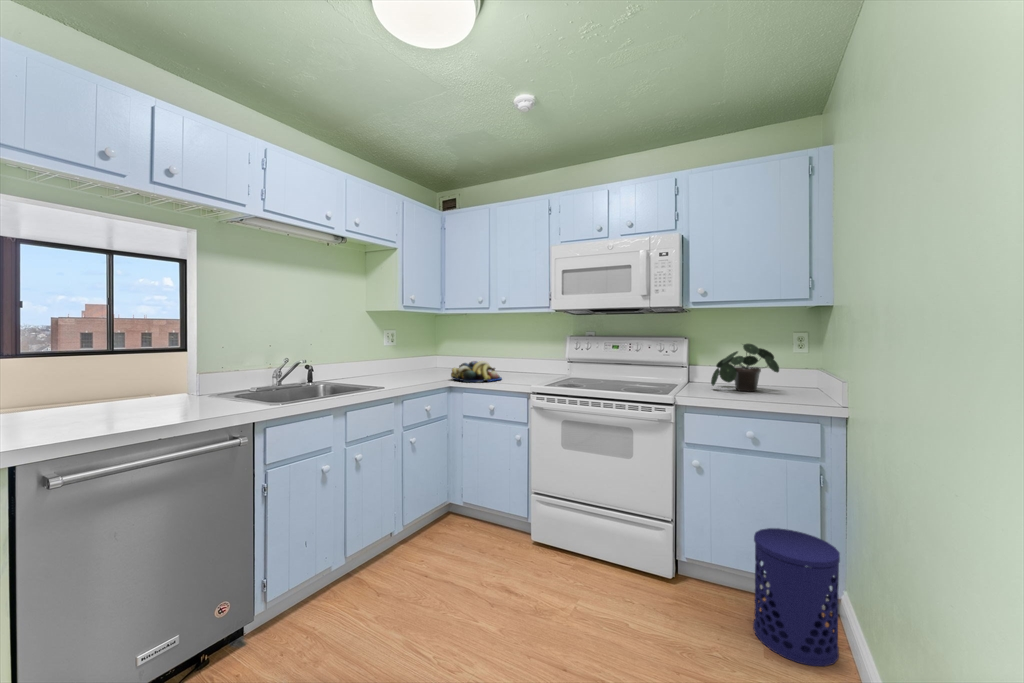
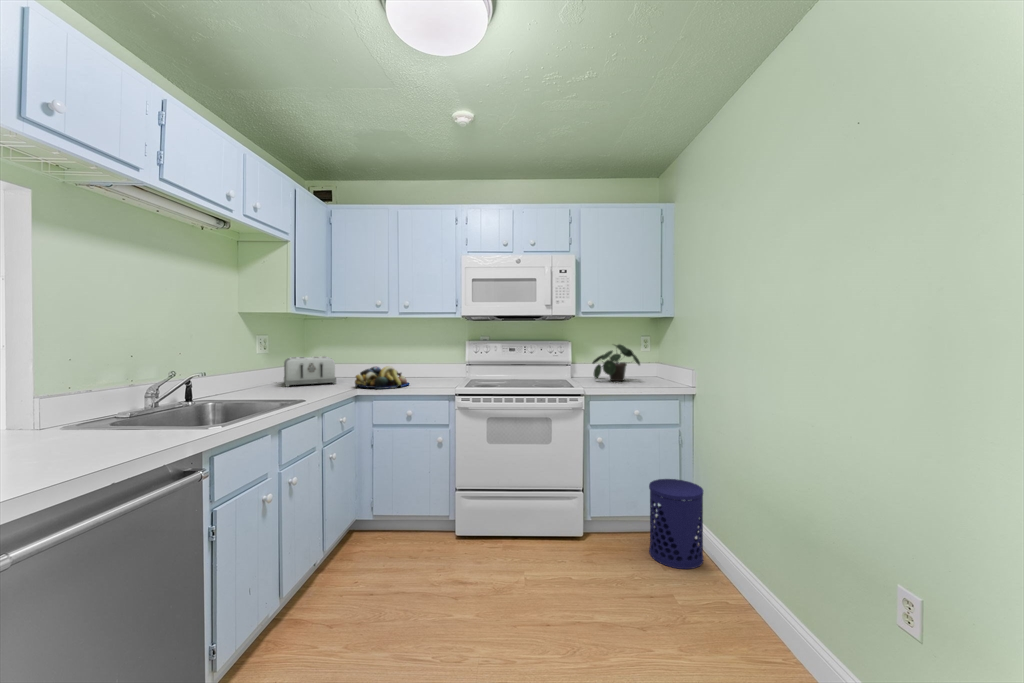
toaster: none [404,350,450,376] -> present [284,356,336,387]

